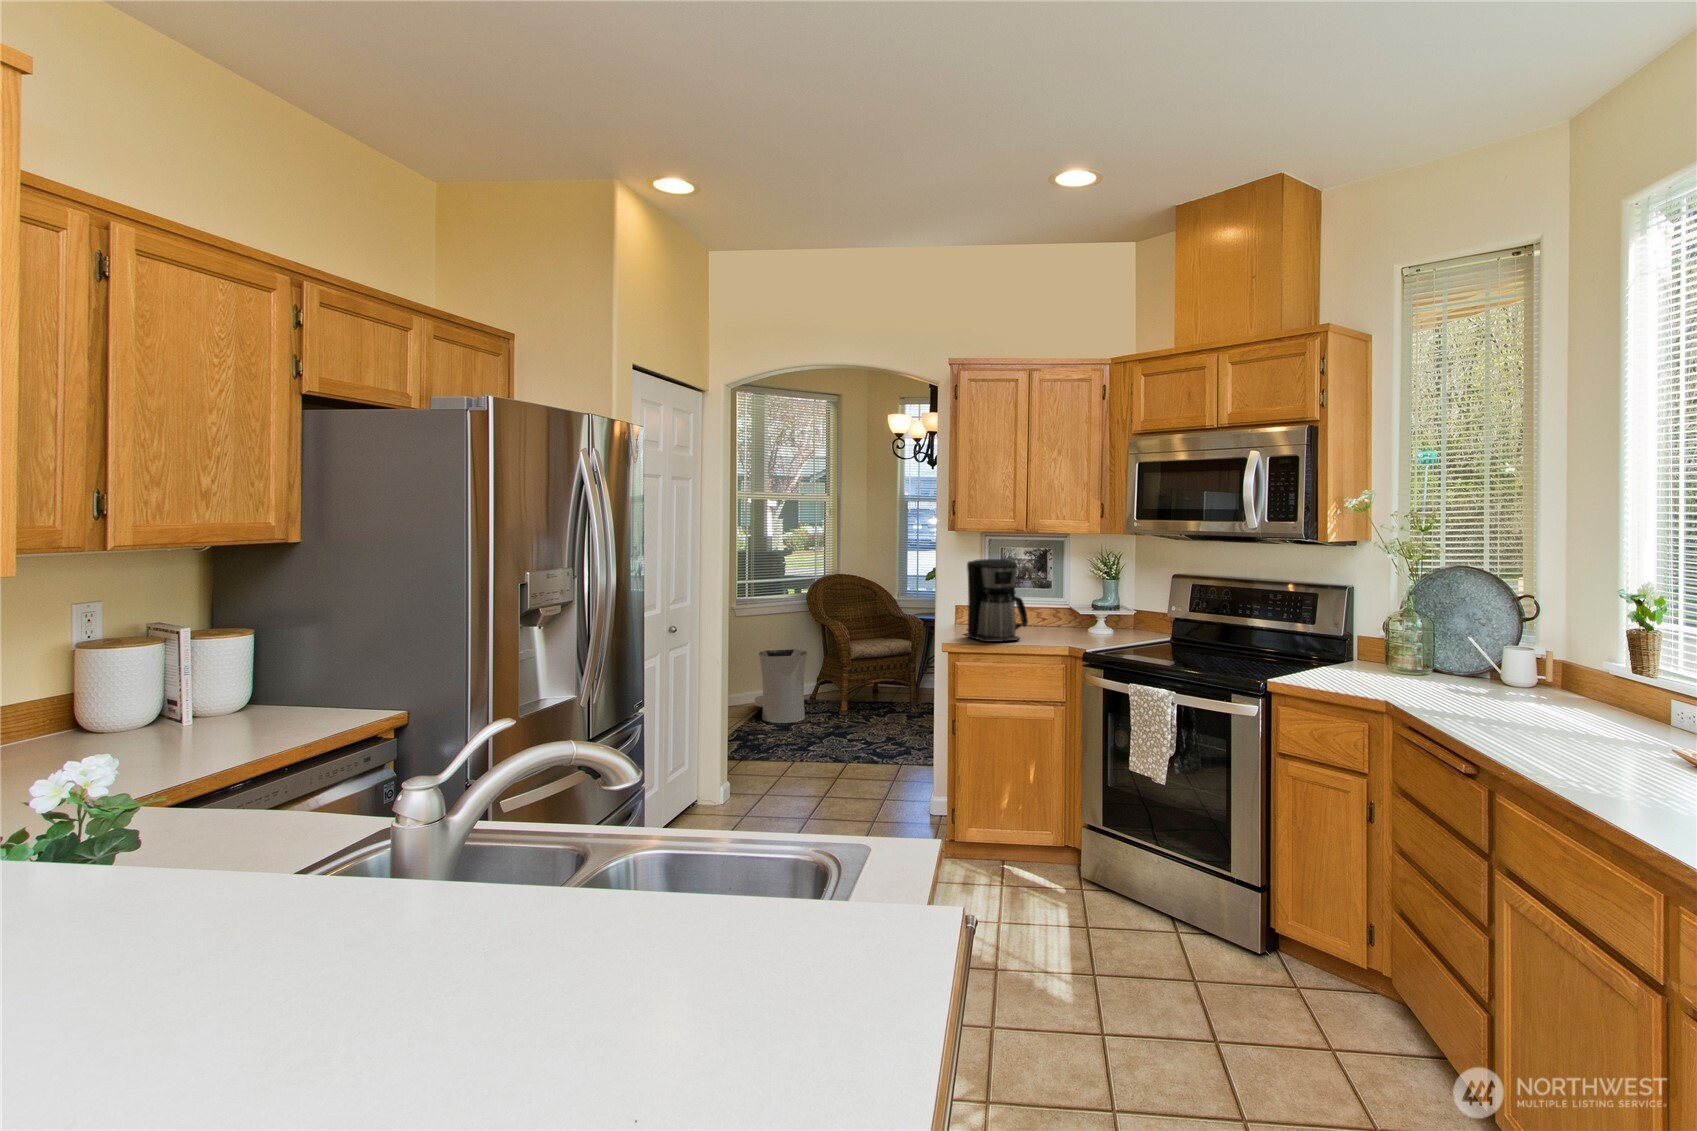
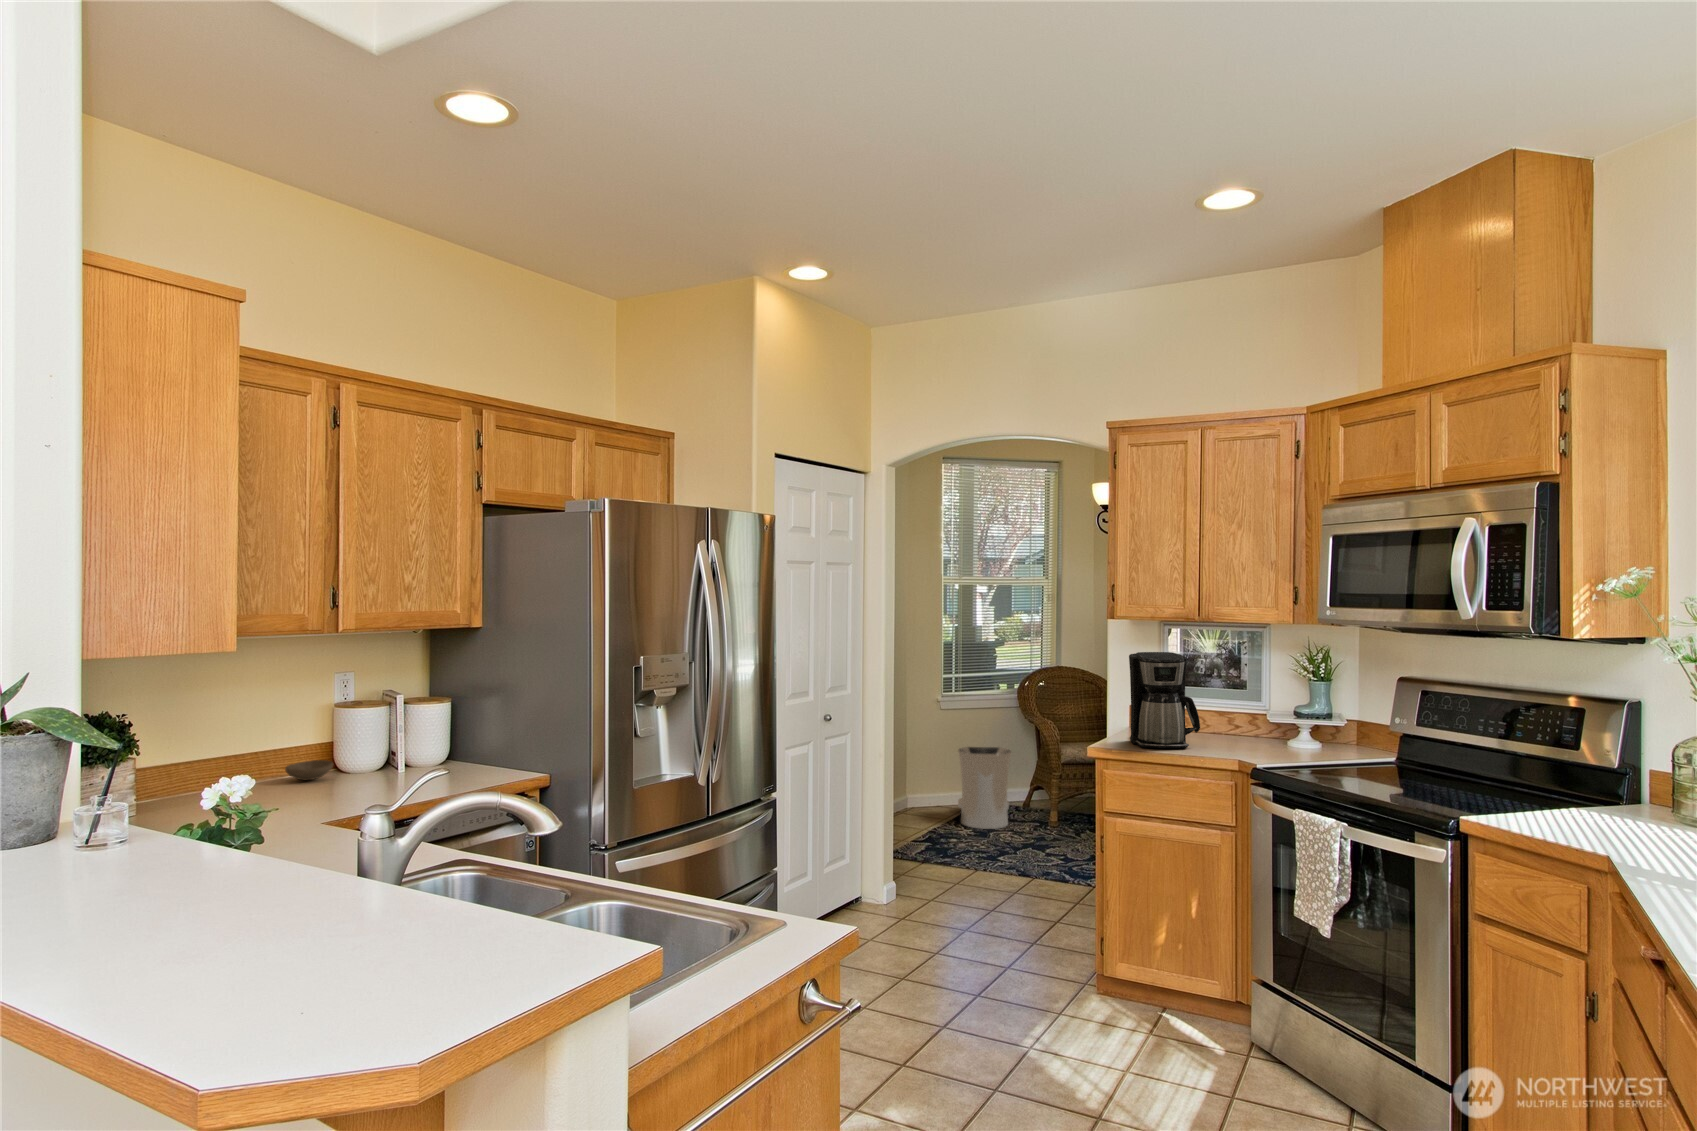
bowl: none [128,708,189,732] -> present [285,760,333,780]

